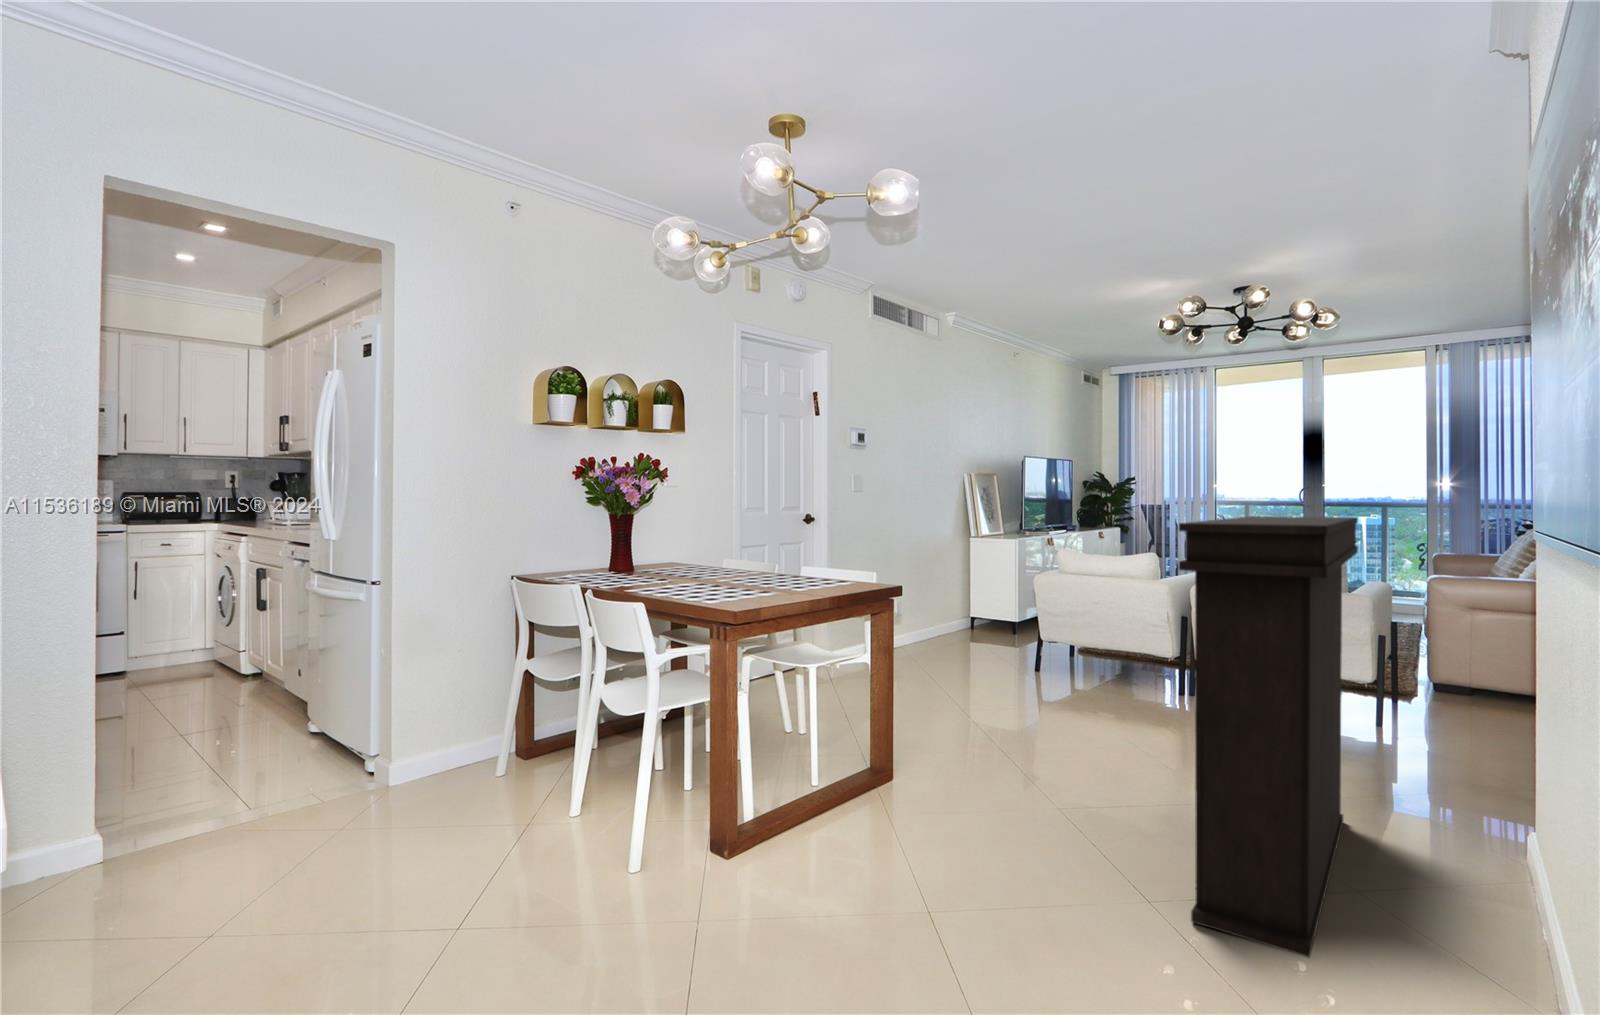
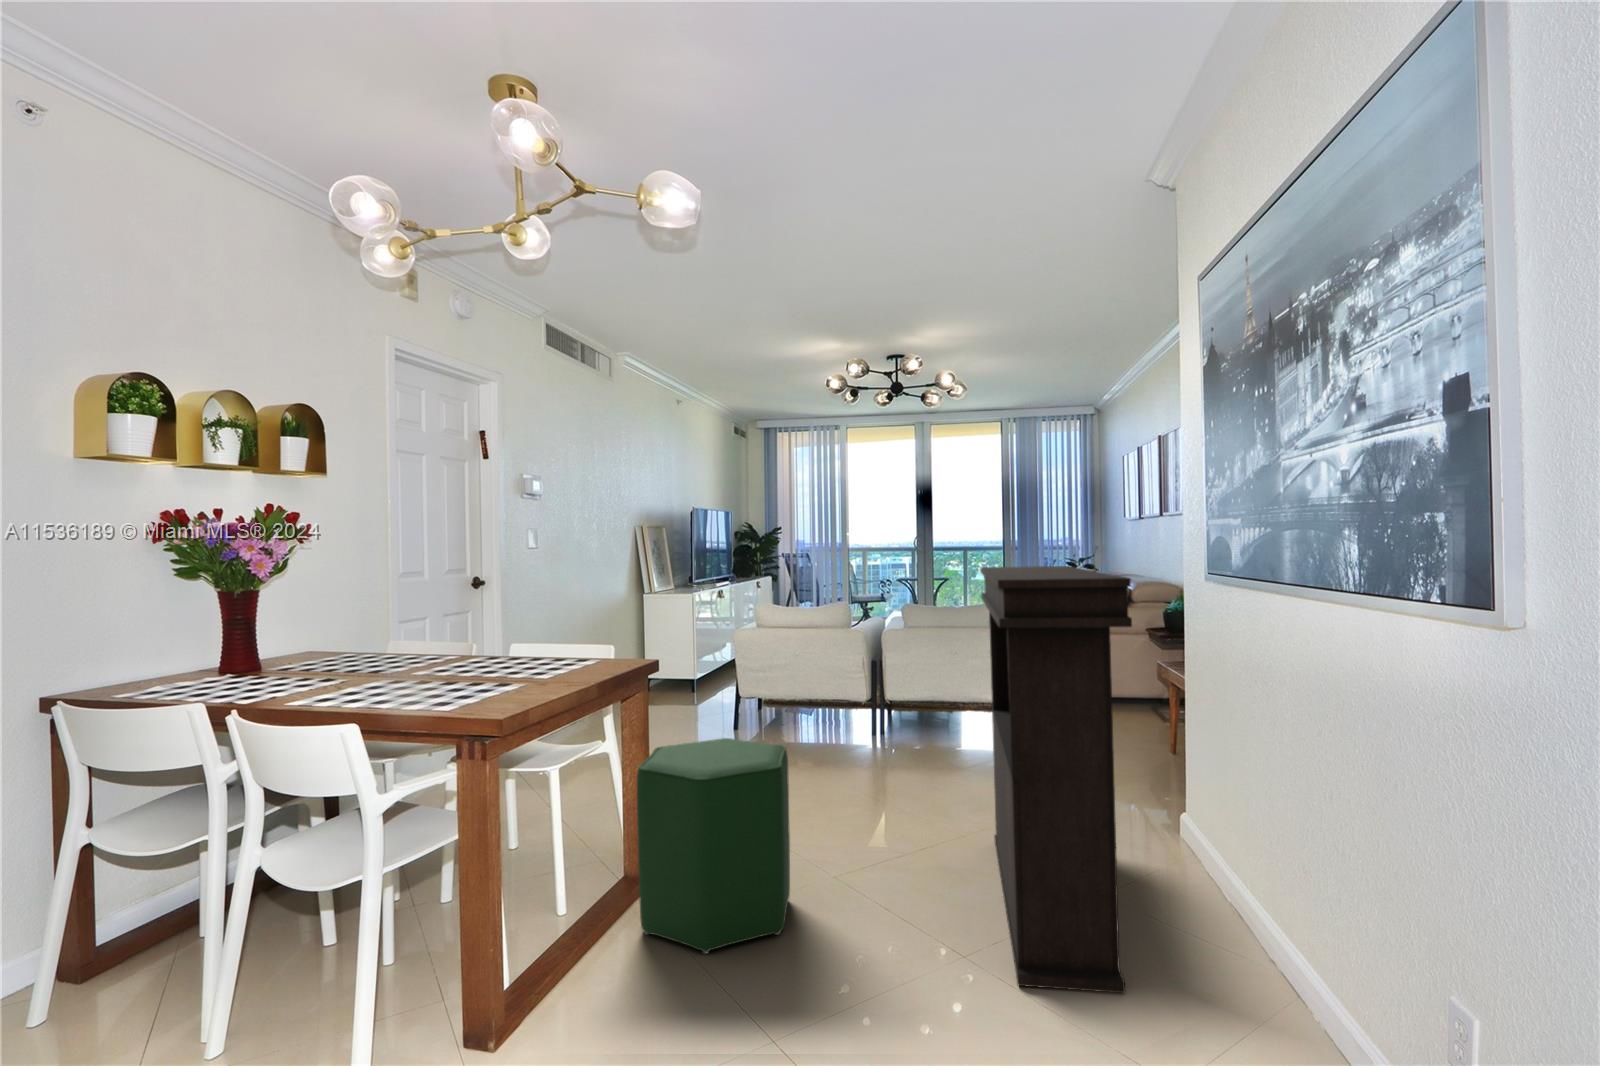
ottoman: none [872,658,1011,832] -> present [637,738,790,954]

